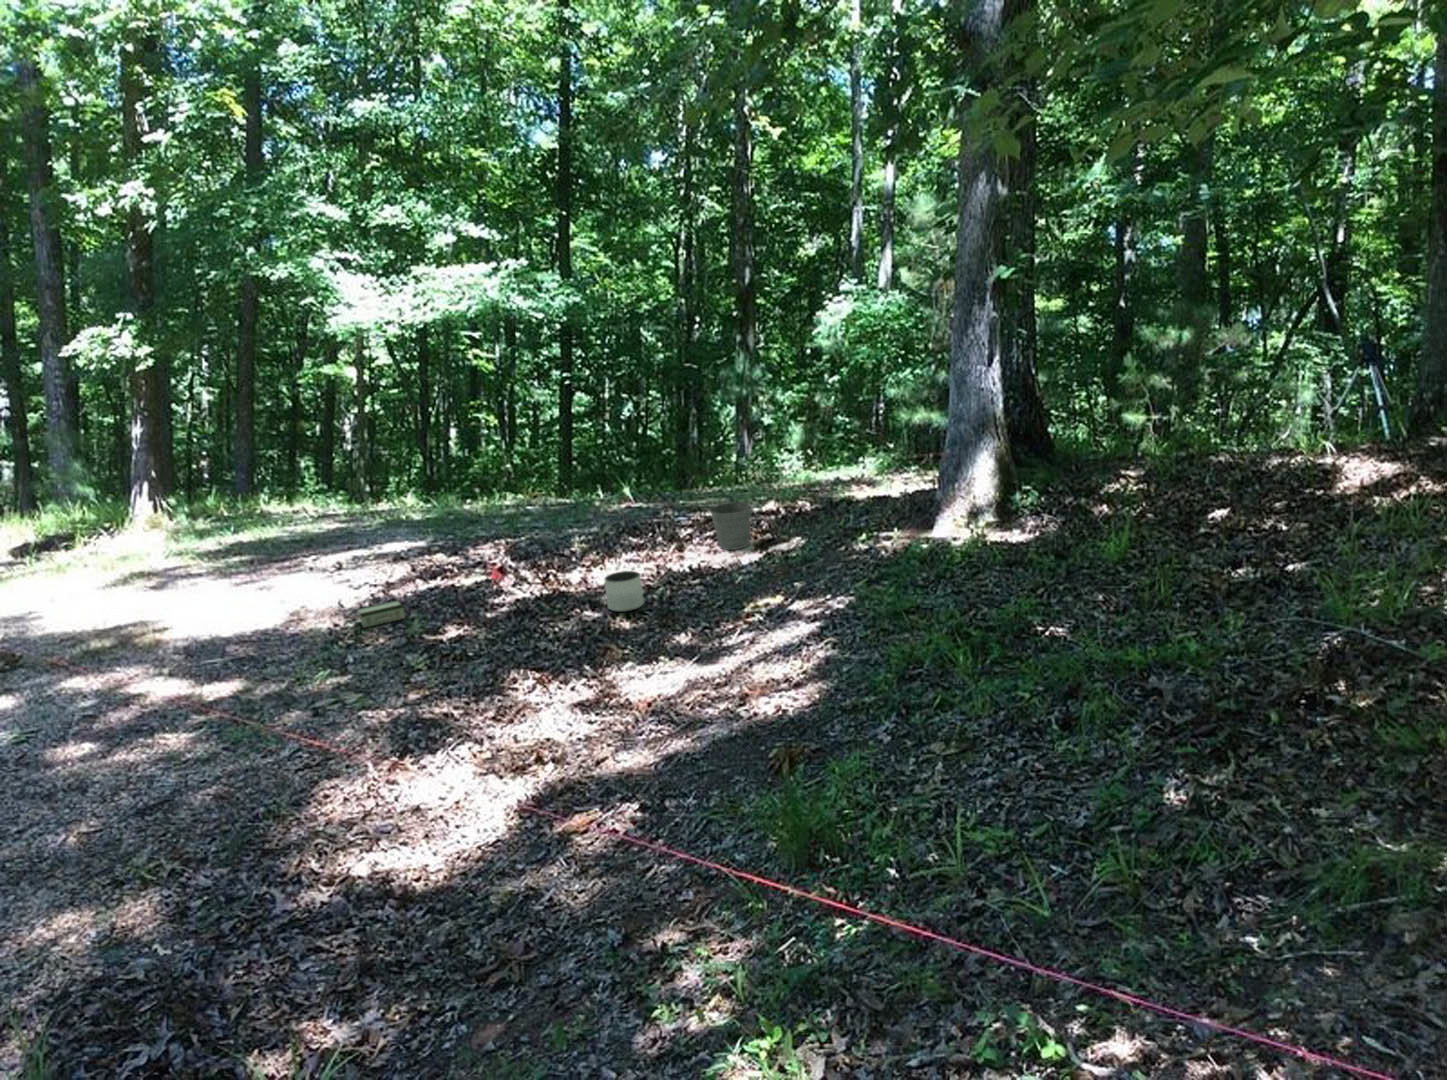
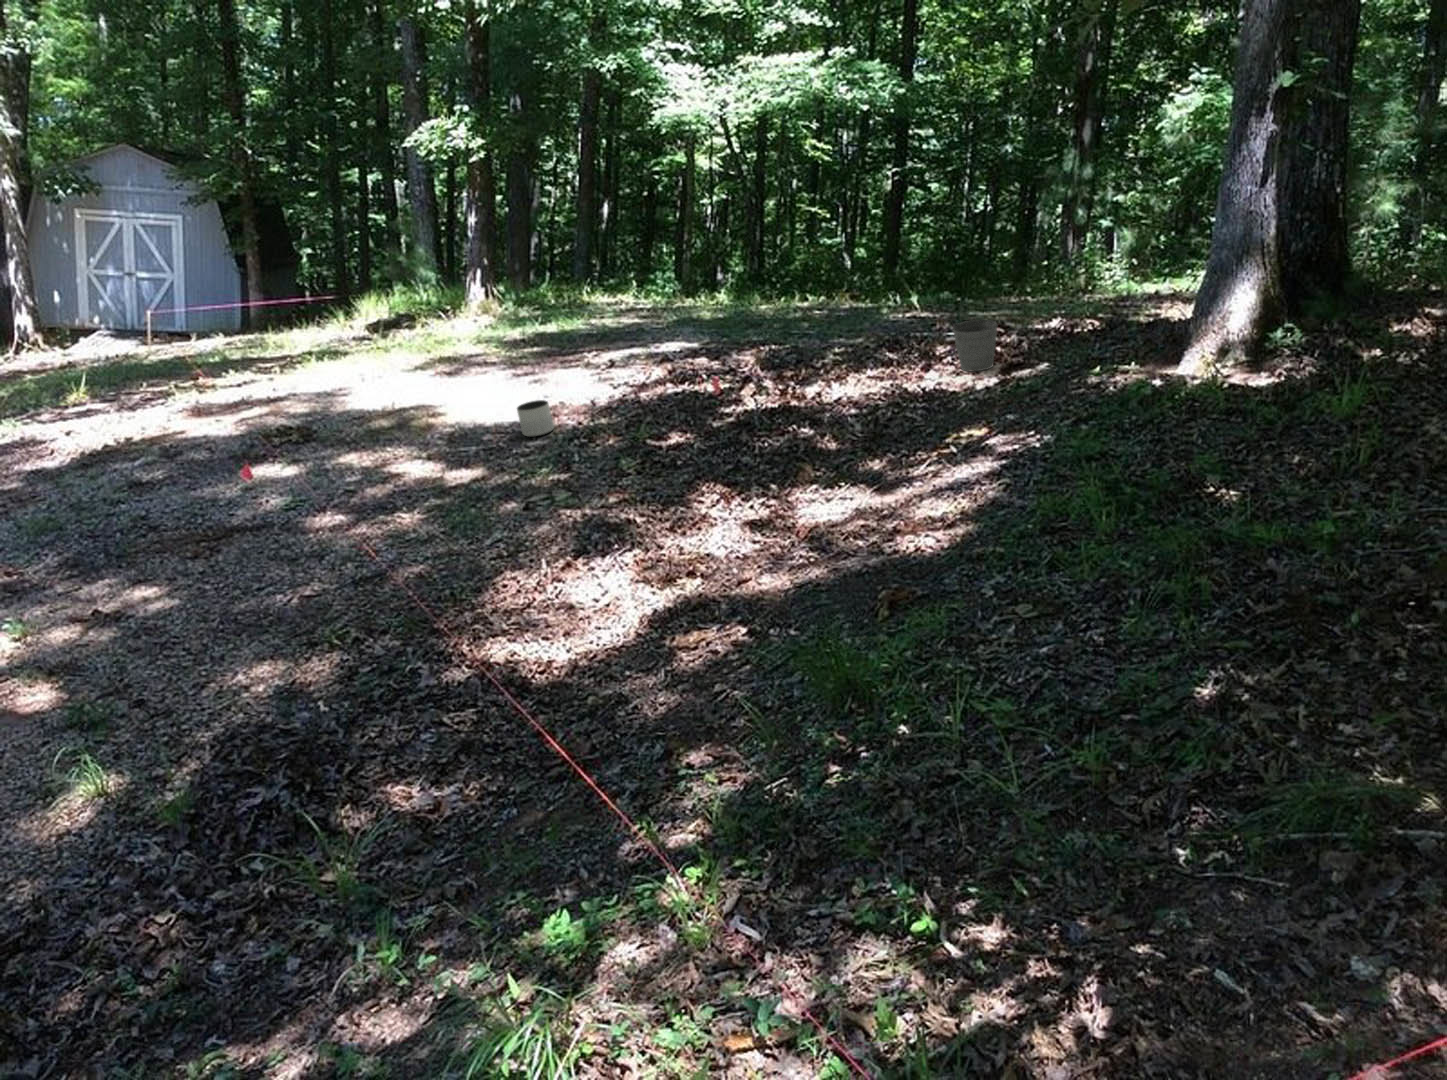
planter: present [605,571,644,612] -> present [517,400,554,437]
toolbox: present [358,601,405,627] -> none [600,405,639,429]

